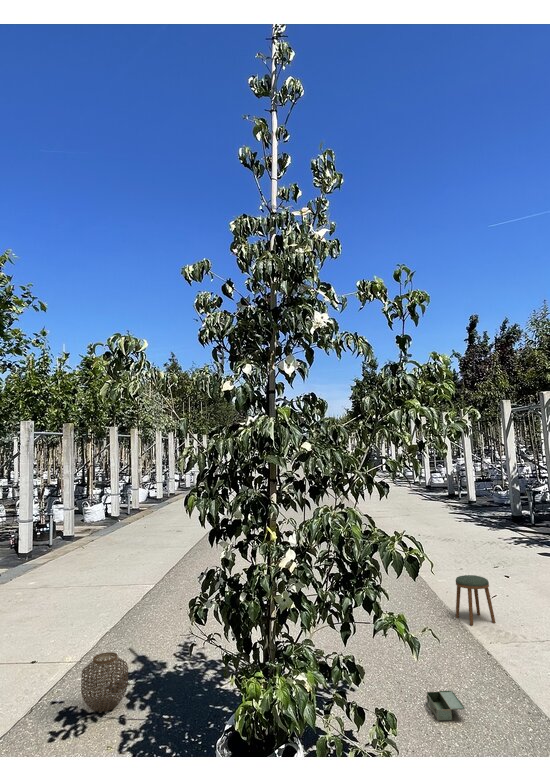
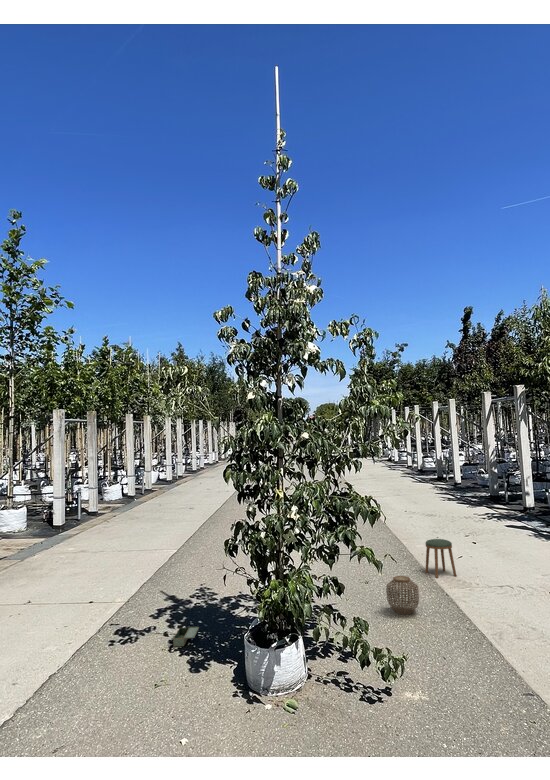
woven basket: present [81,652,128,712] -> present [386,576,419,615]
toolbox: present [426,691,465,721] -> present [173,627,199,646]

